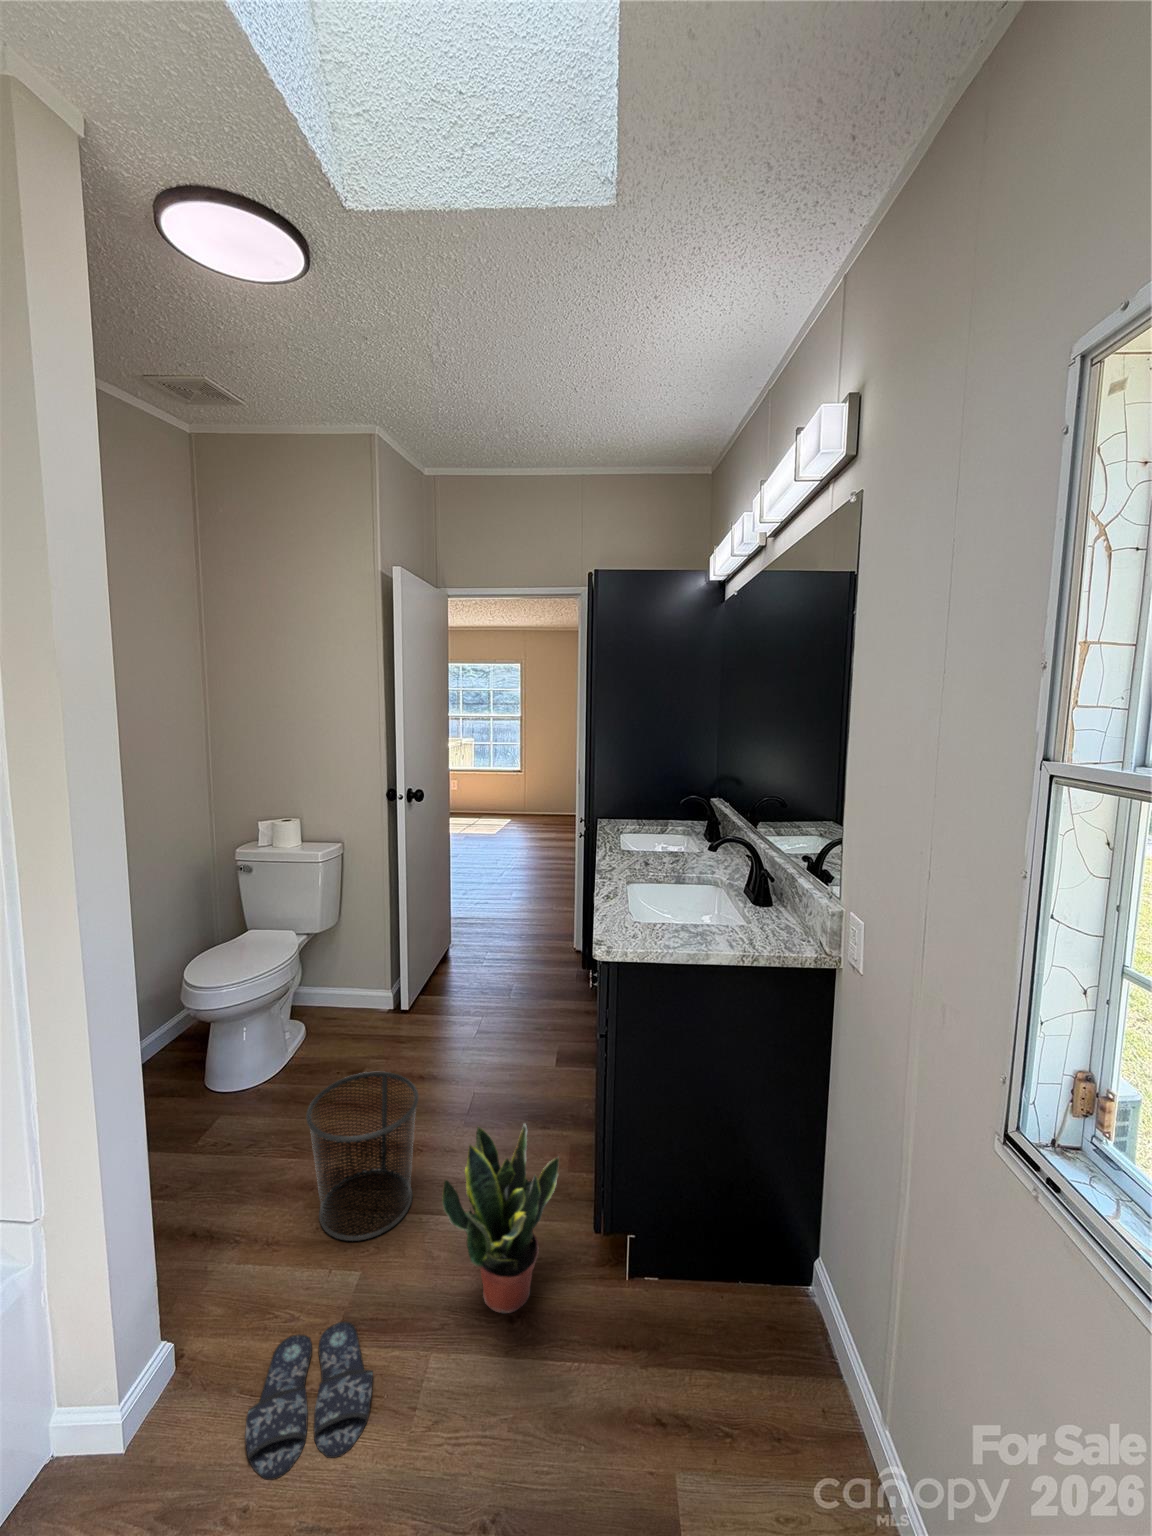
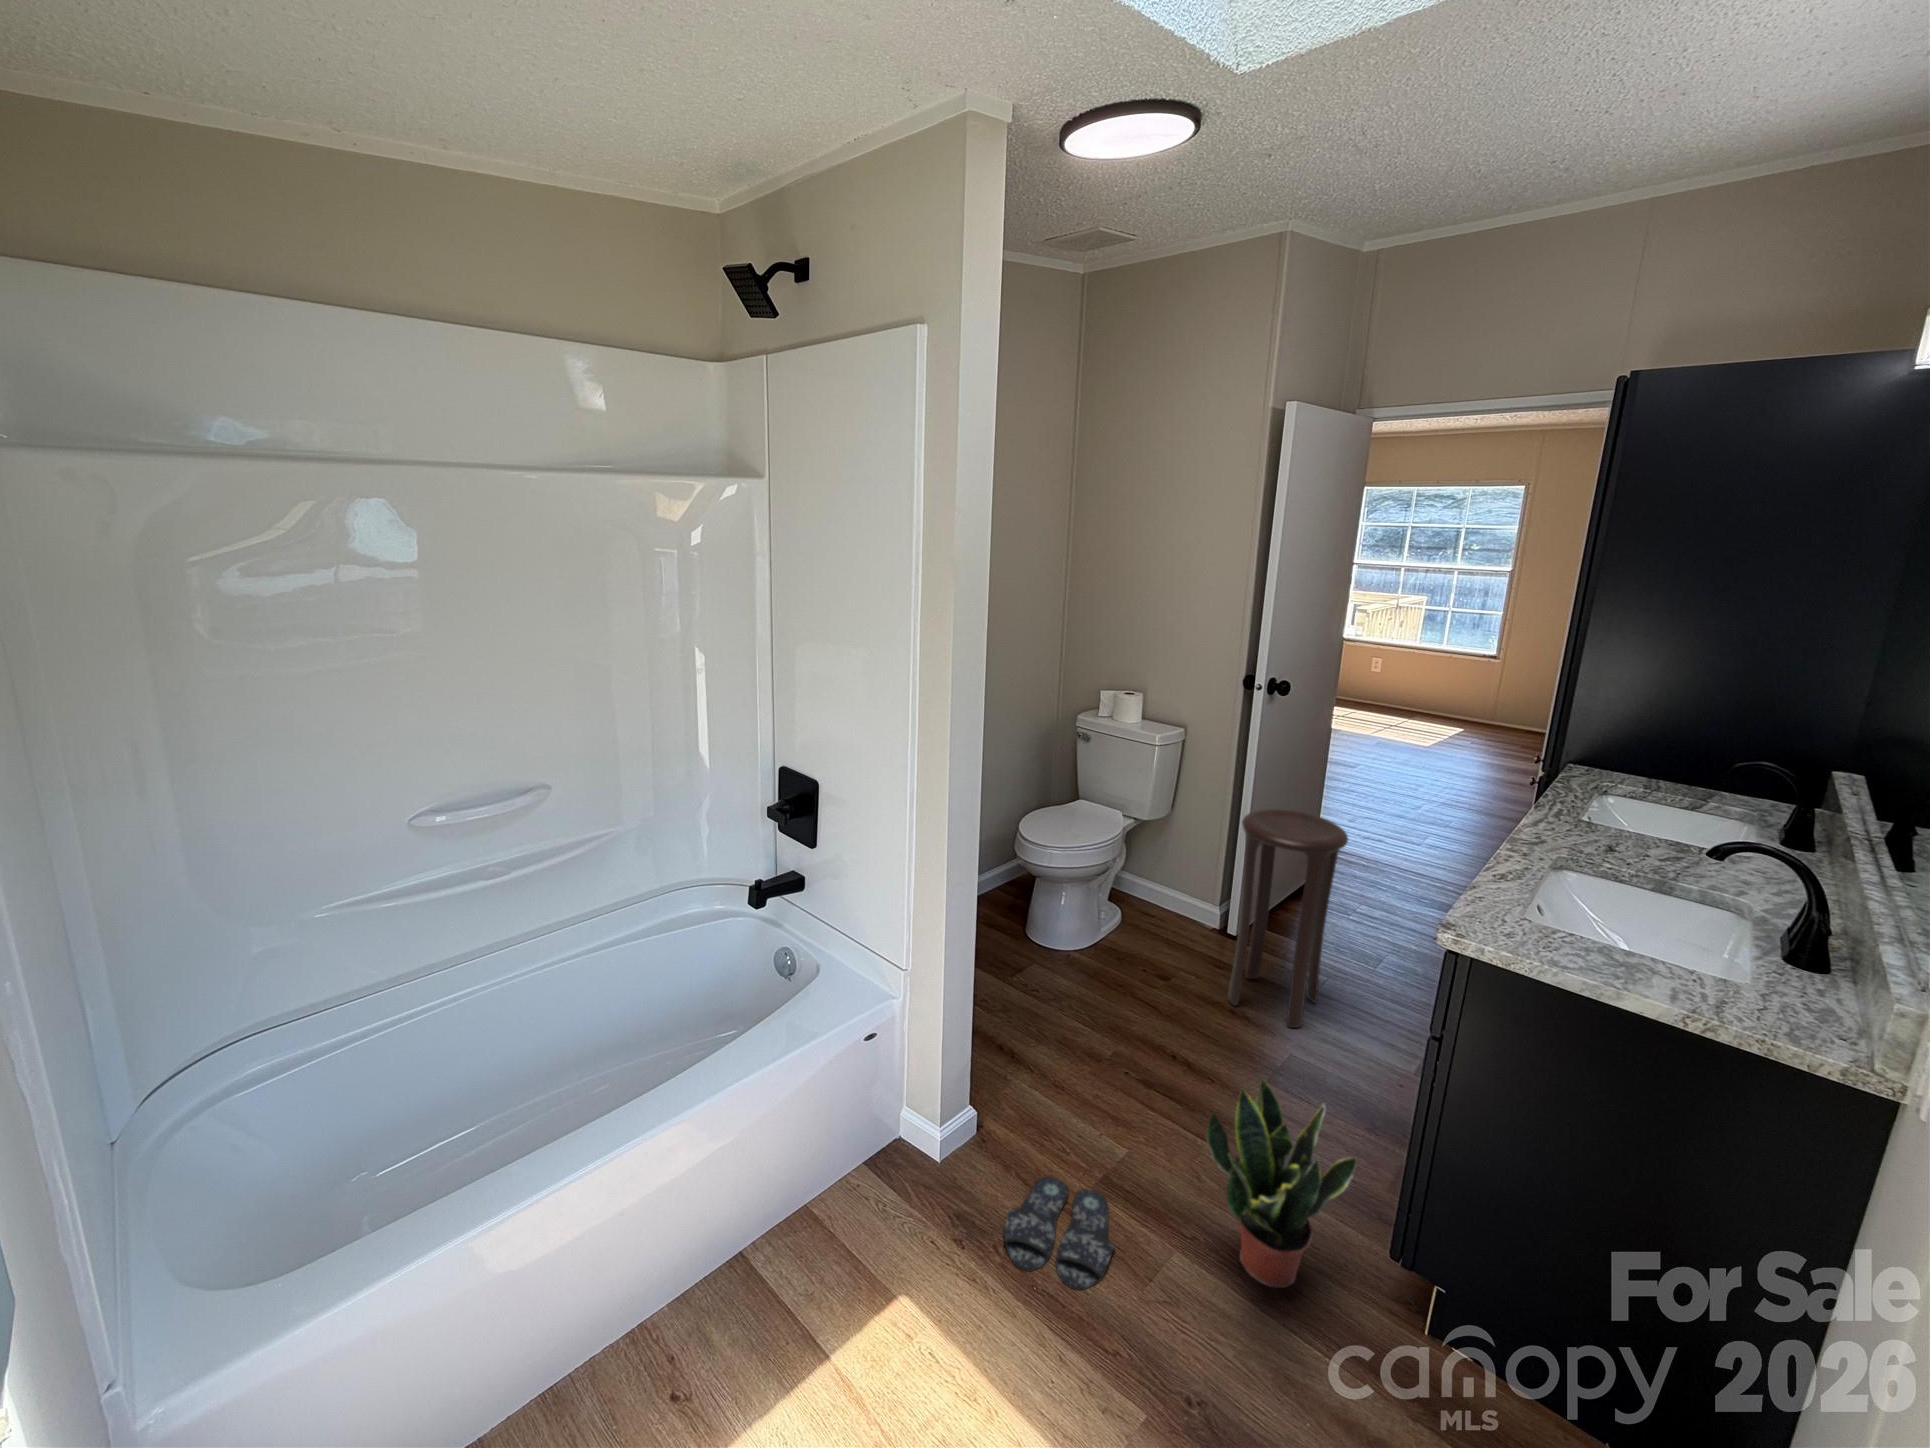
stool: none [405,892,486,1069] -> present [1228,809,1348,1028]
waste bin: present [306,1072,419,1241] -> none [1096,976,1211,1142]

